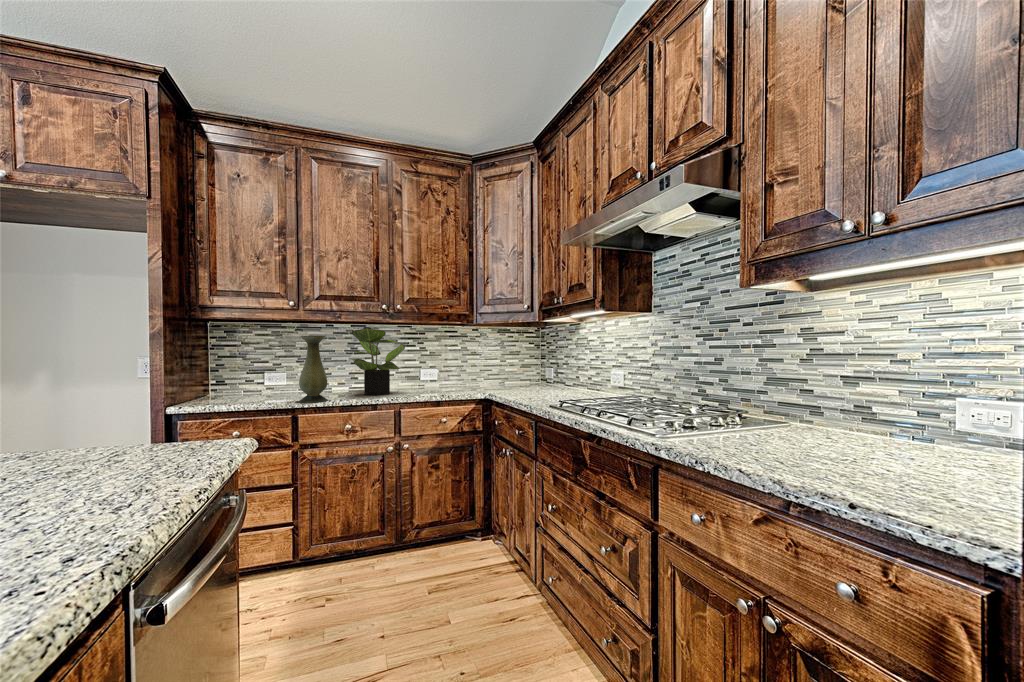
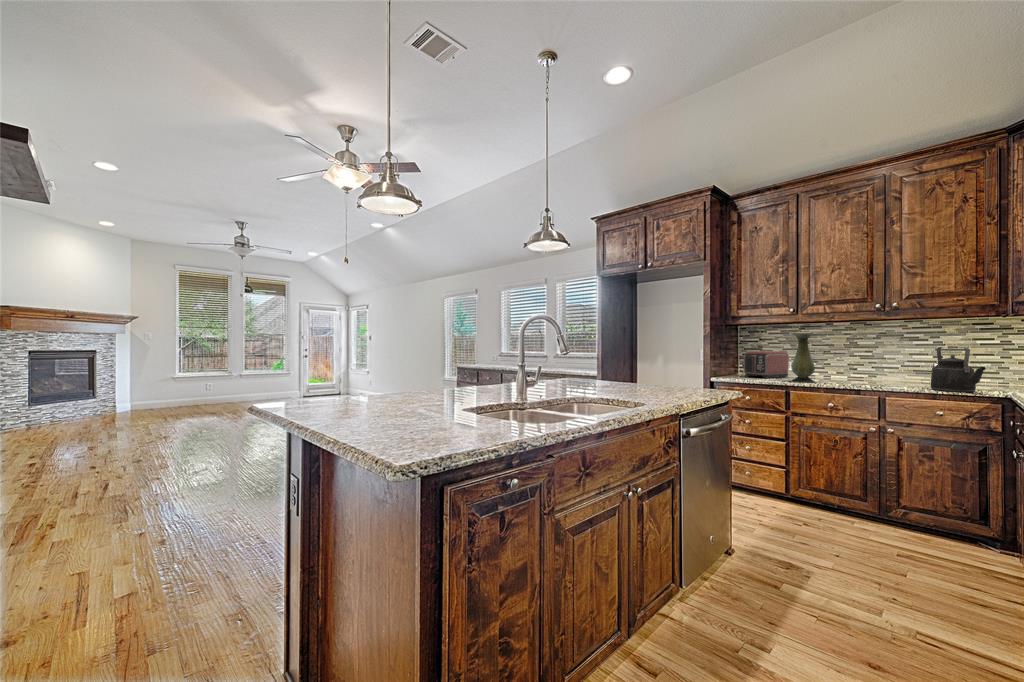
potted plant: present [351,328,405,395] -> none [840,326,902,384]
kettle: none [434,351,477,396] -> present [931,347,986,392]
toaster: none [224,360,285,402] -> present [744,351,789,378]

